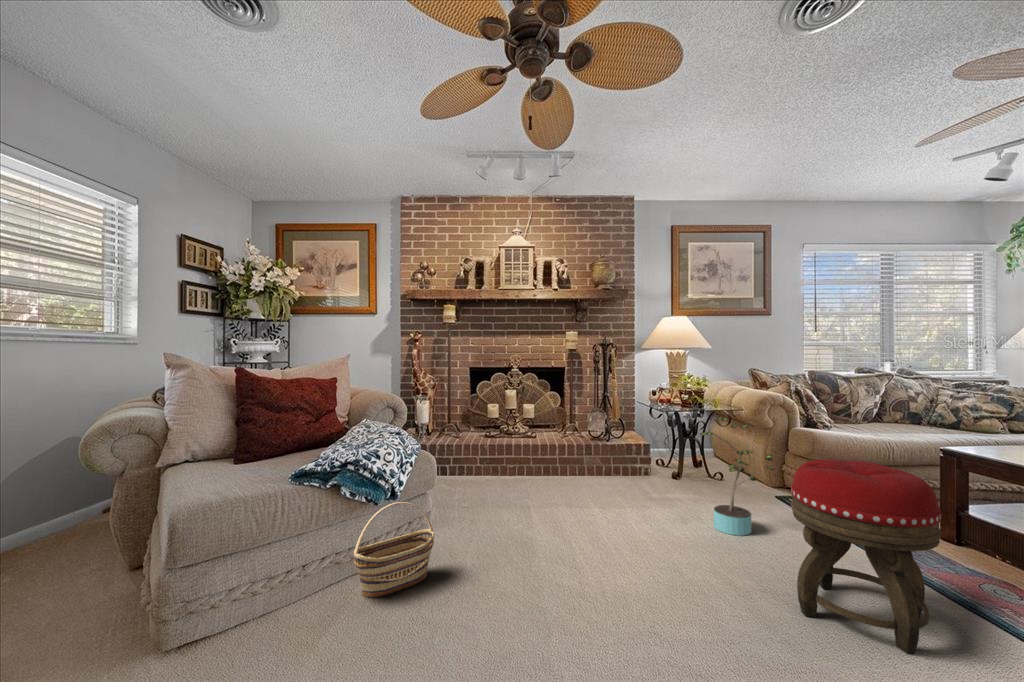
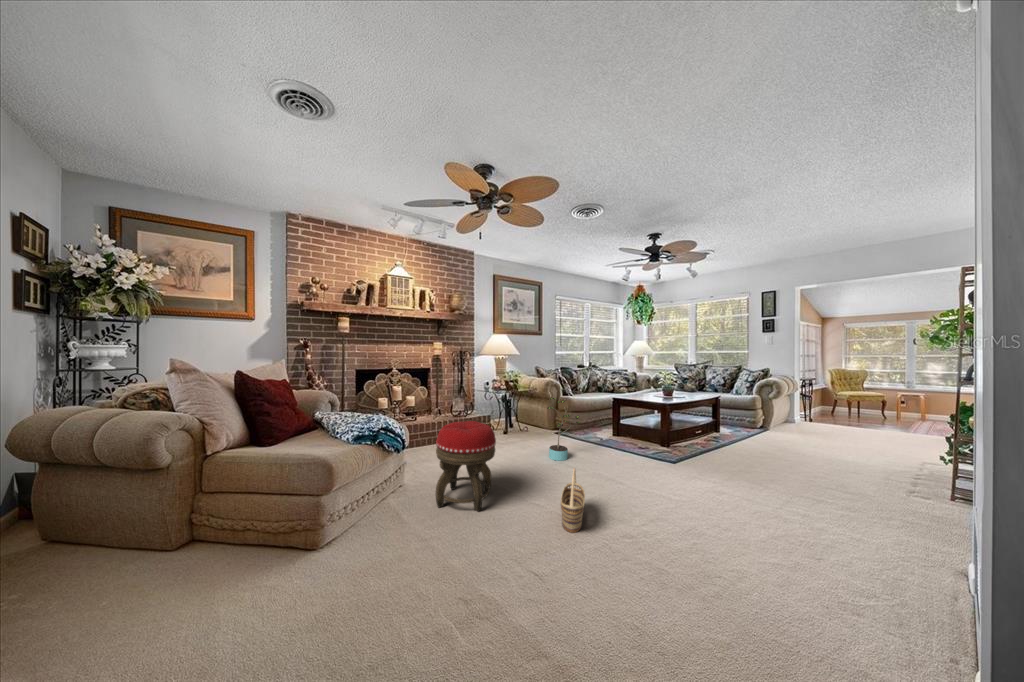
footstool: present [791,459,942,654] -> present [436,421,496,512]
basket: present [354,502,434,597] -> present [561,468,585,533]

